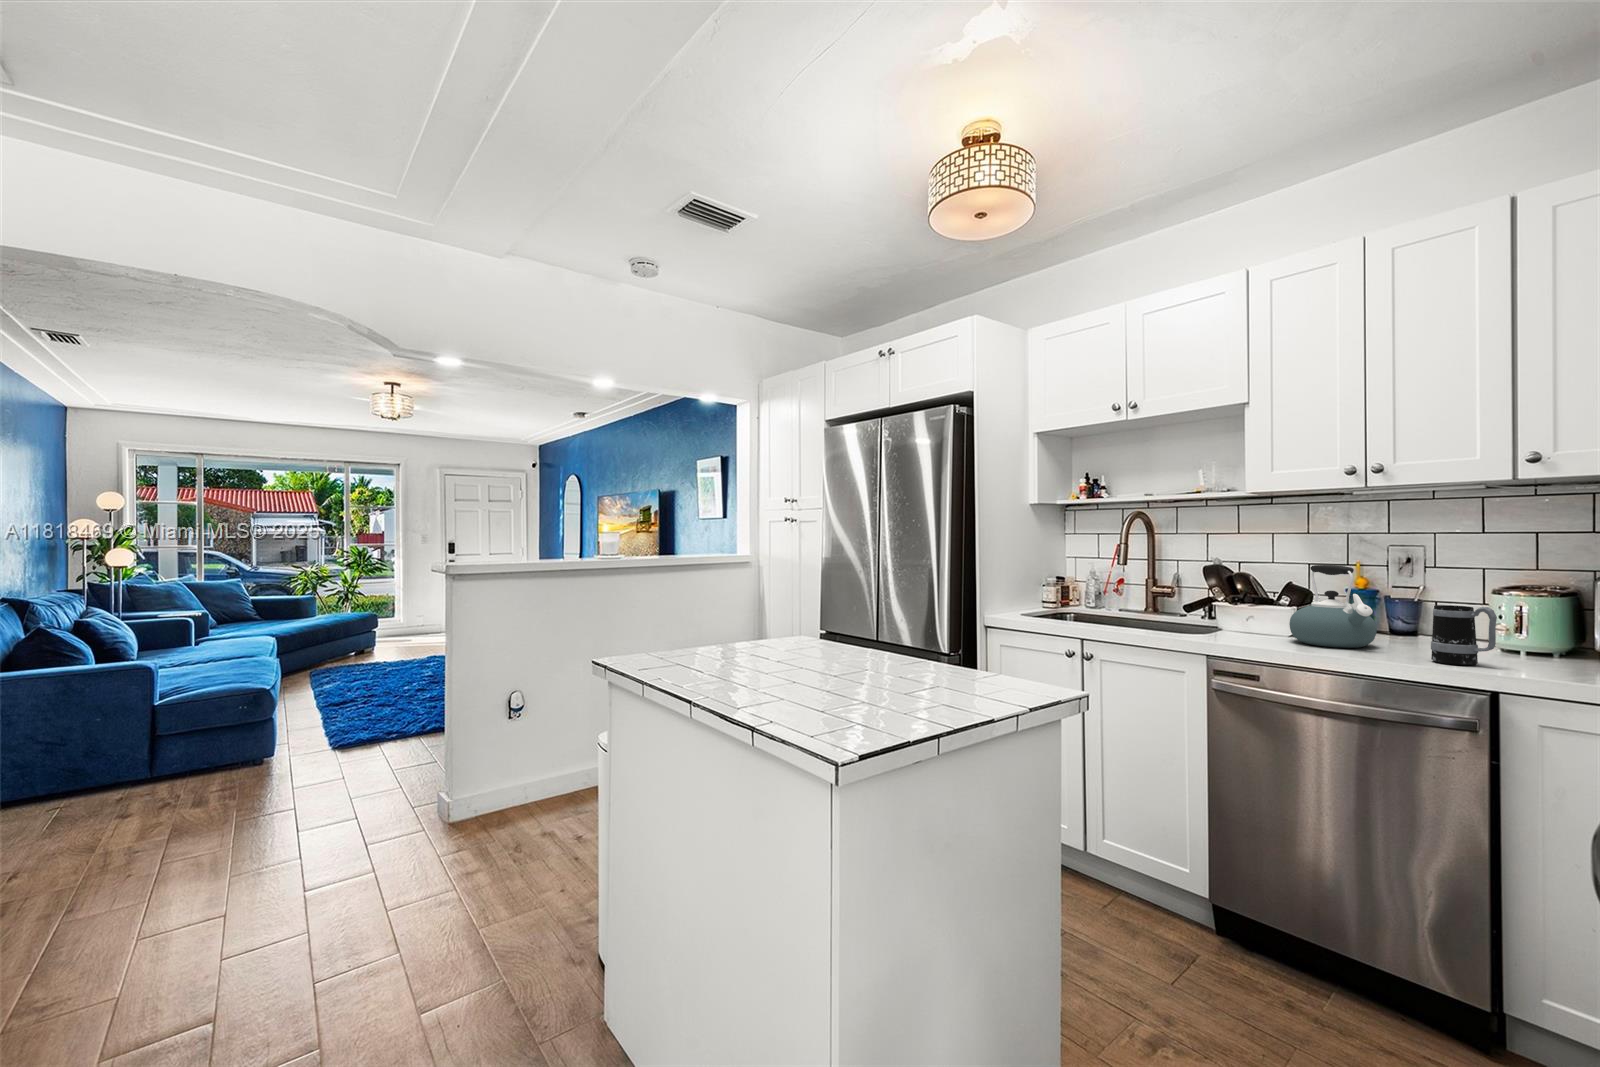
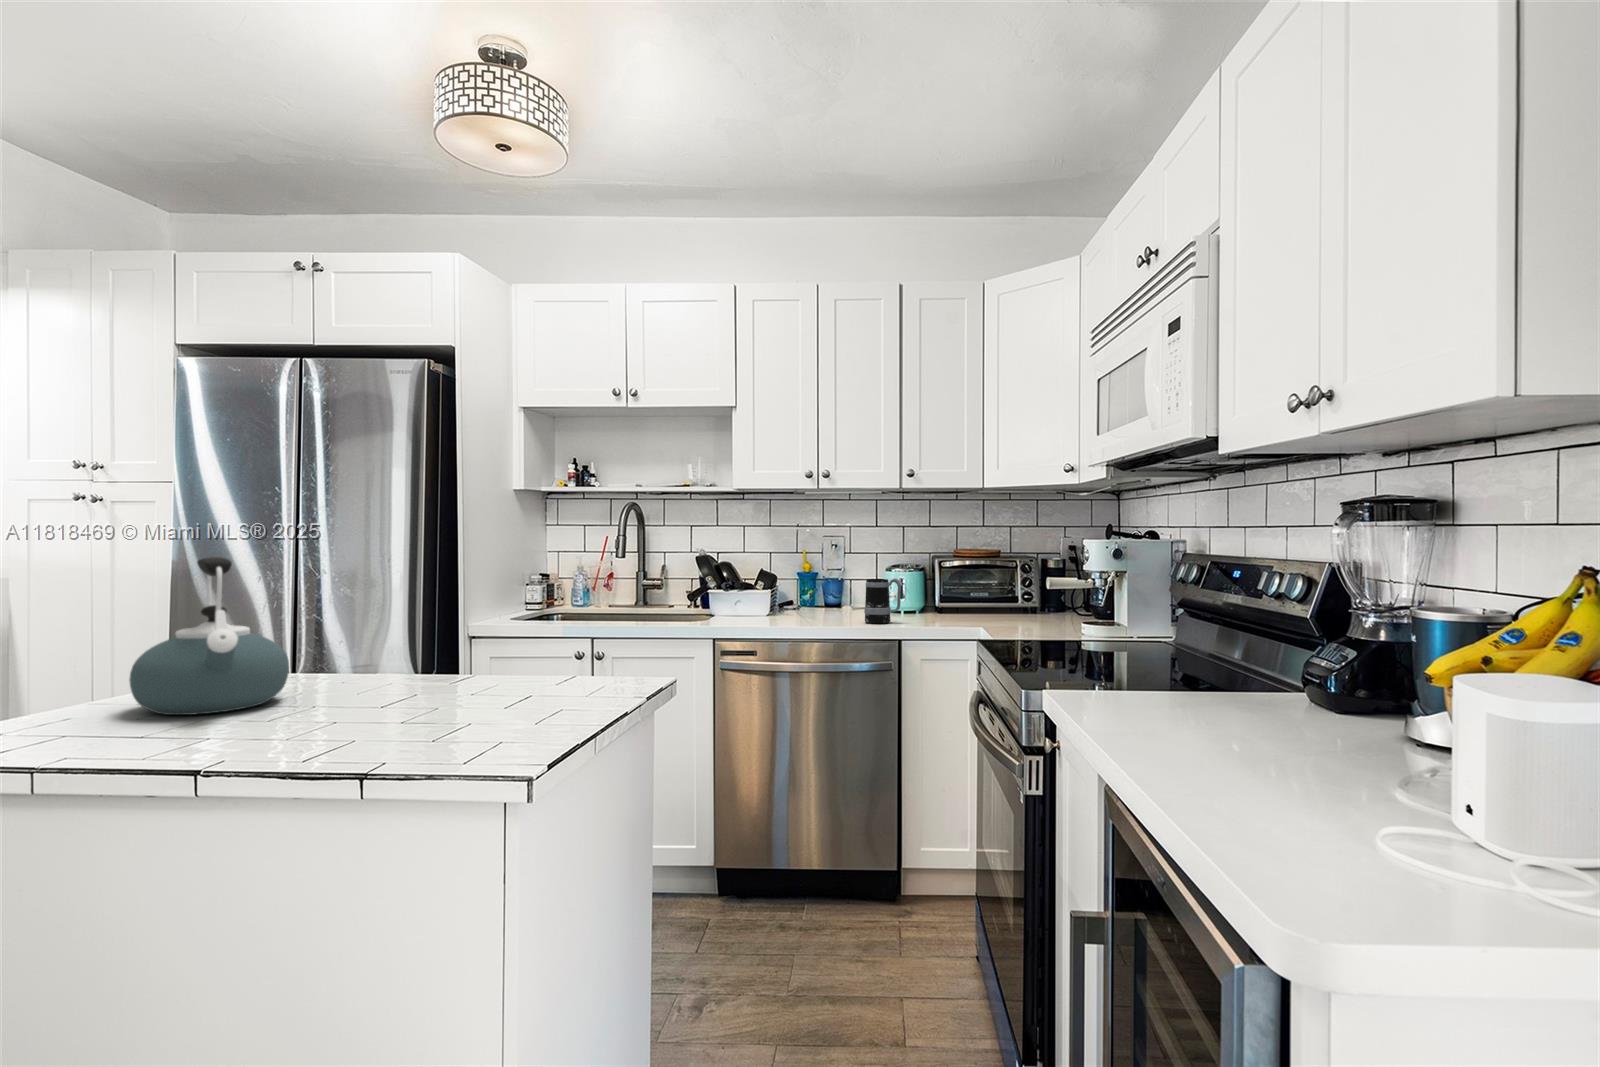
kettle: present [1289,565,1377,648] -> present [129,557,289,715]

